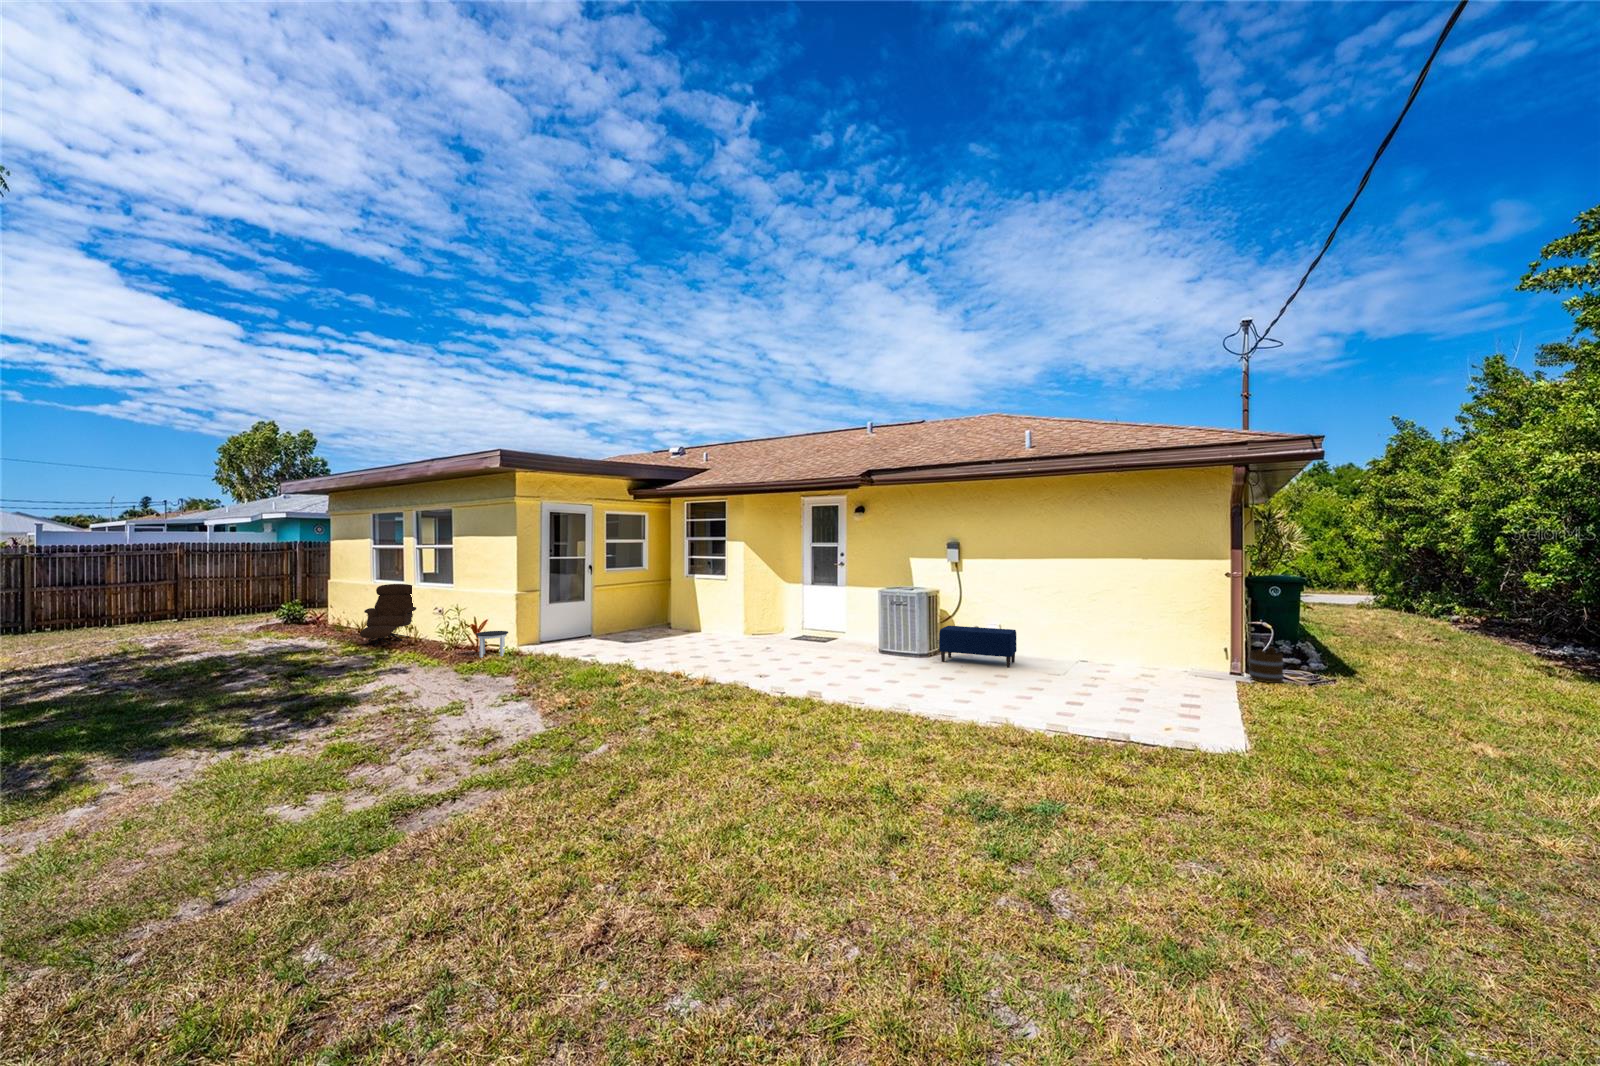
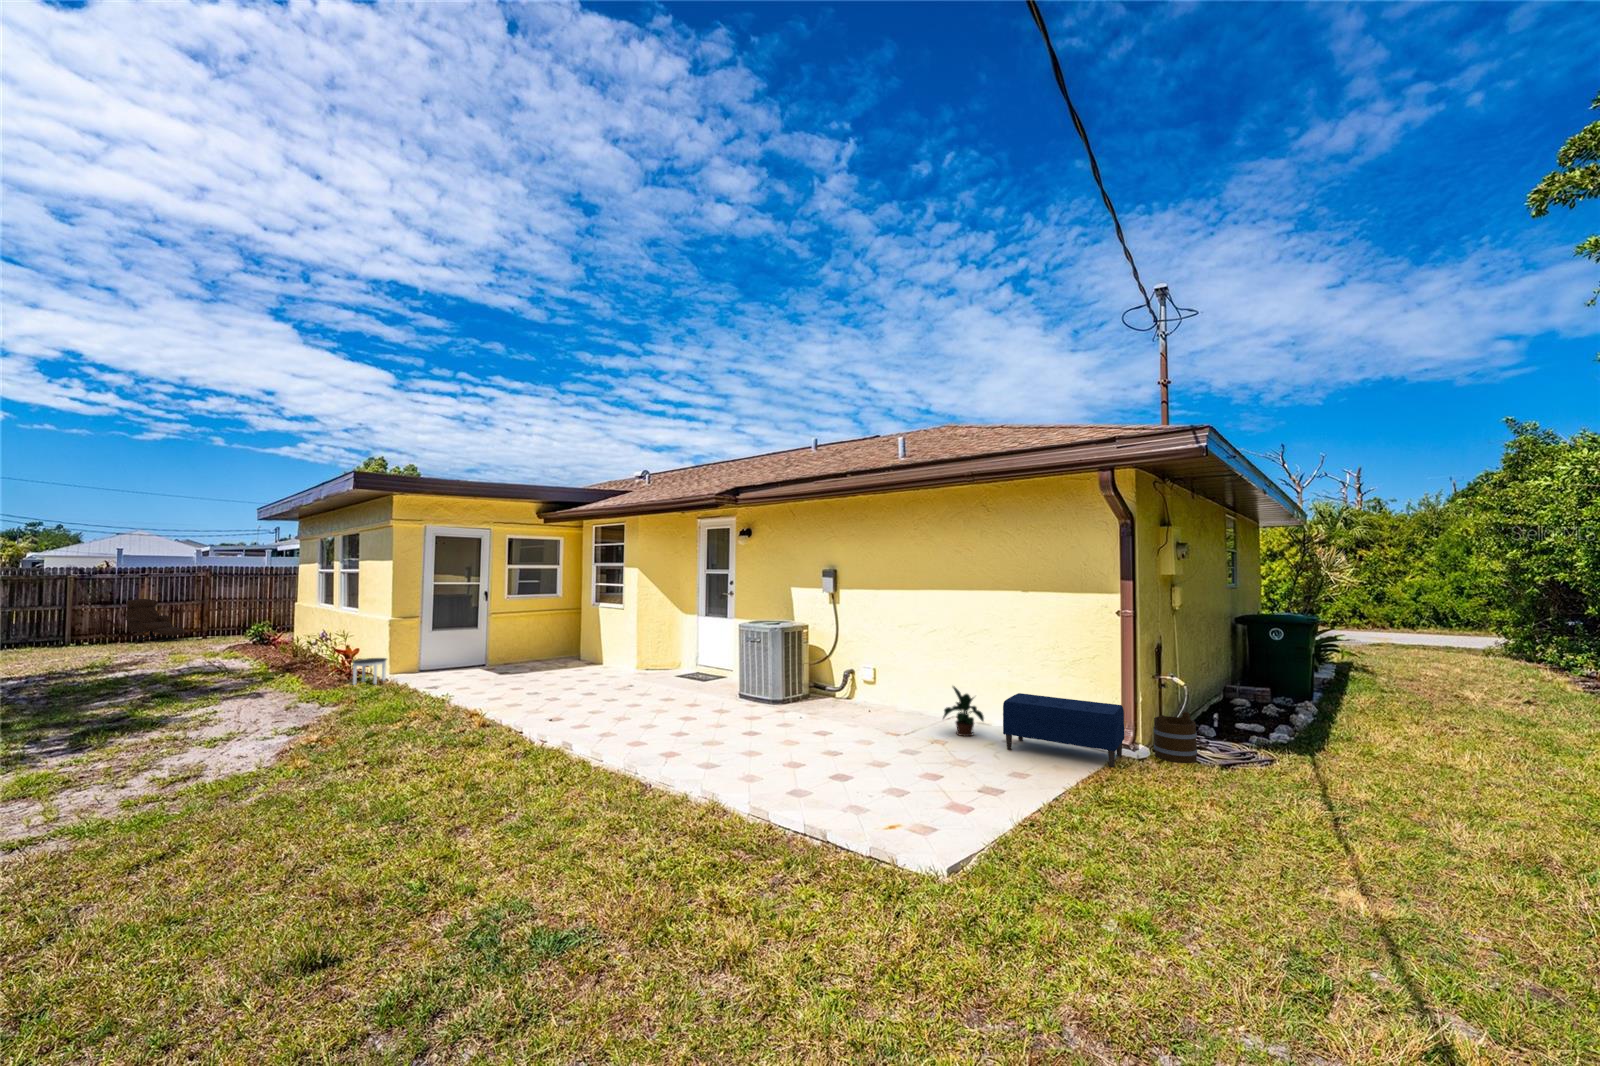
lounge chair: present [360,584,416,646] -> present [125,599,185,642]
bench: present [939,626,1017,668] -> present [1003,693,1124,767]
potted plant: none [1079,634,1119,674] -> present [943,686,984,736]

